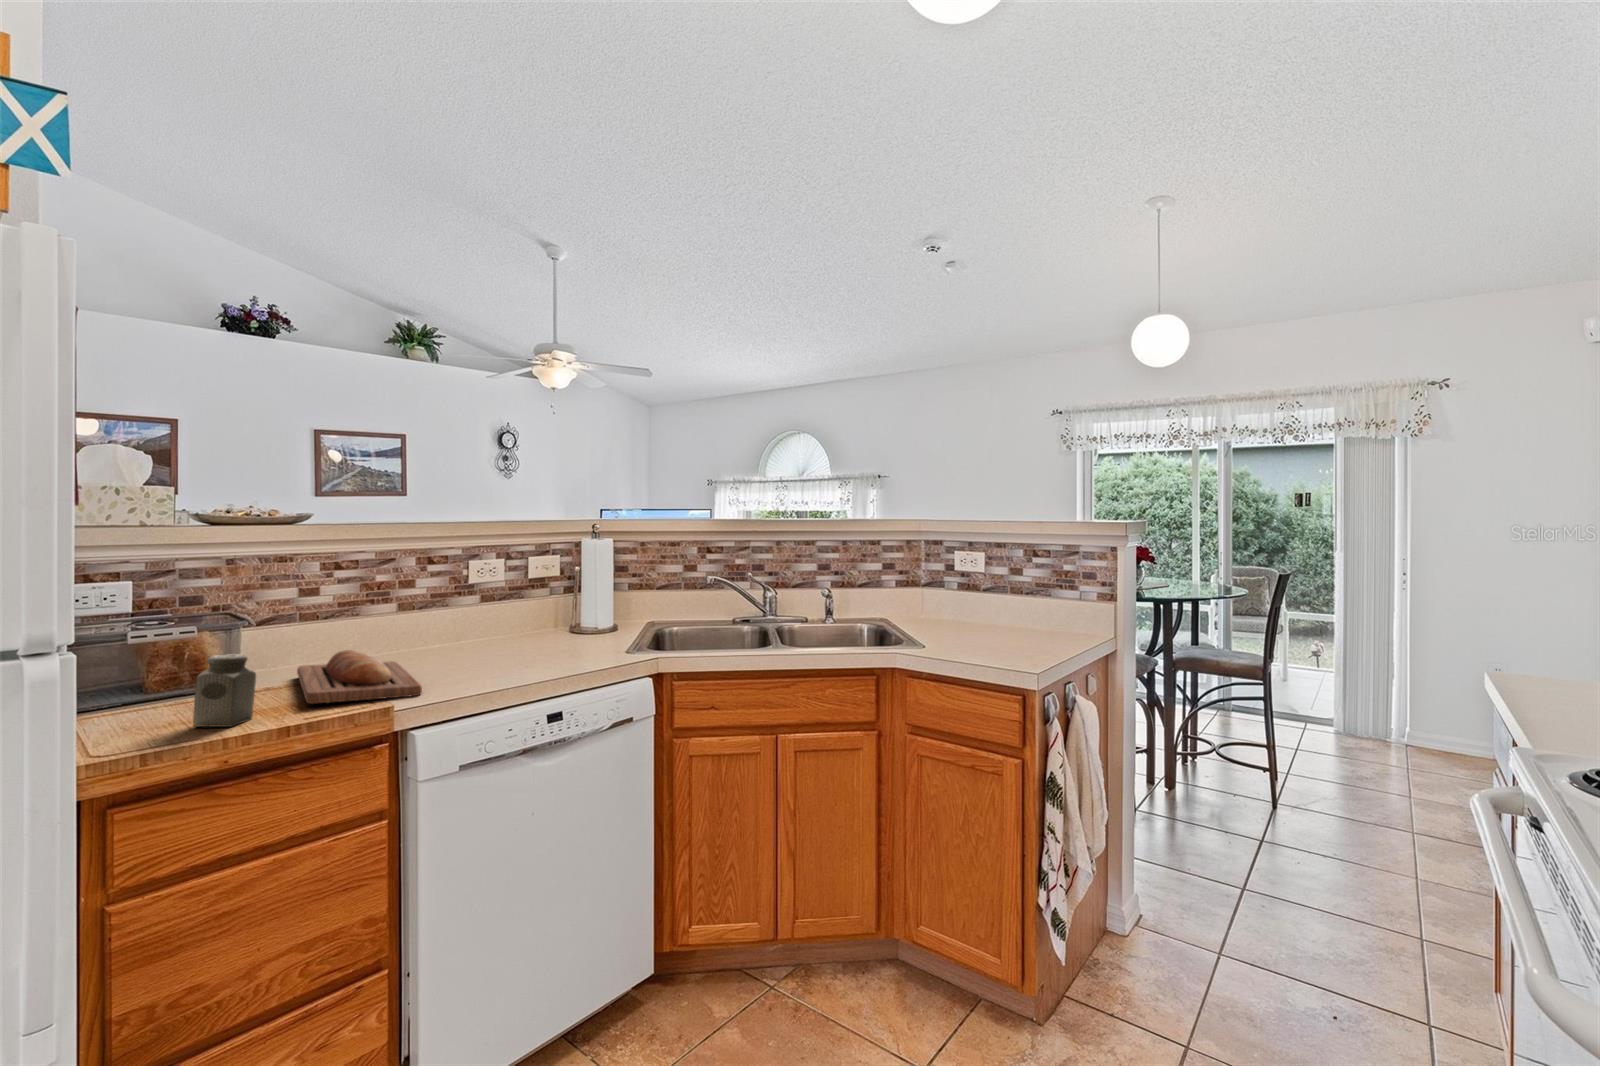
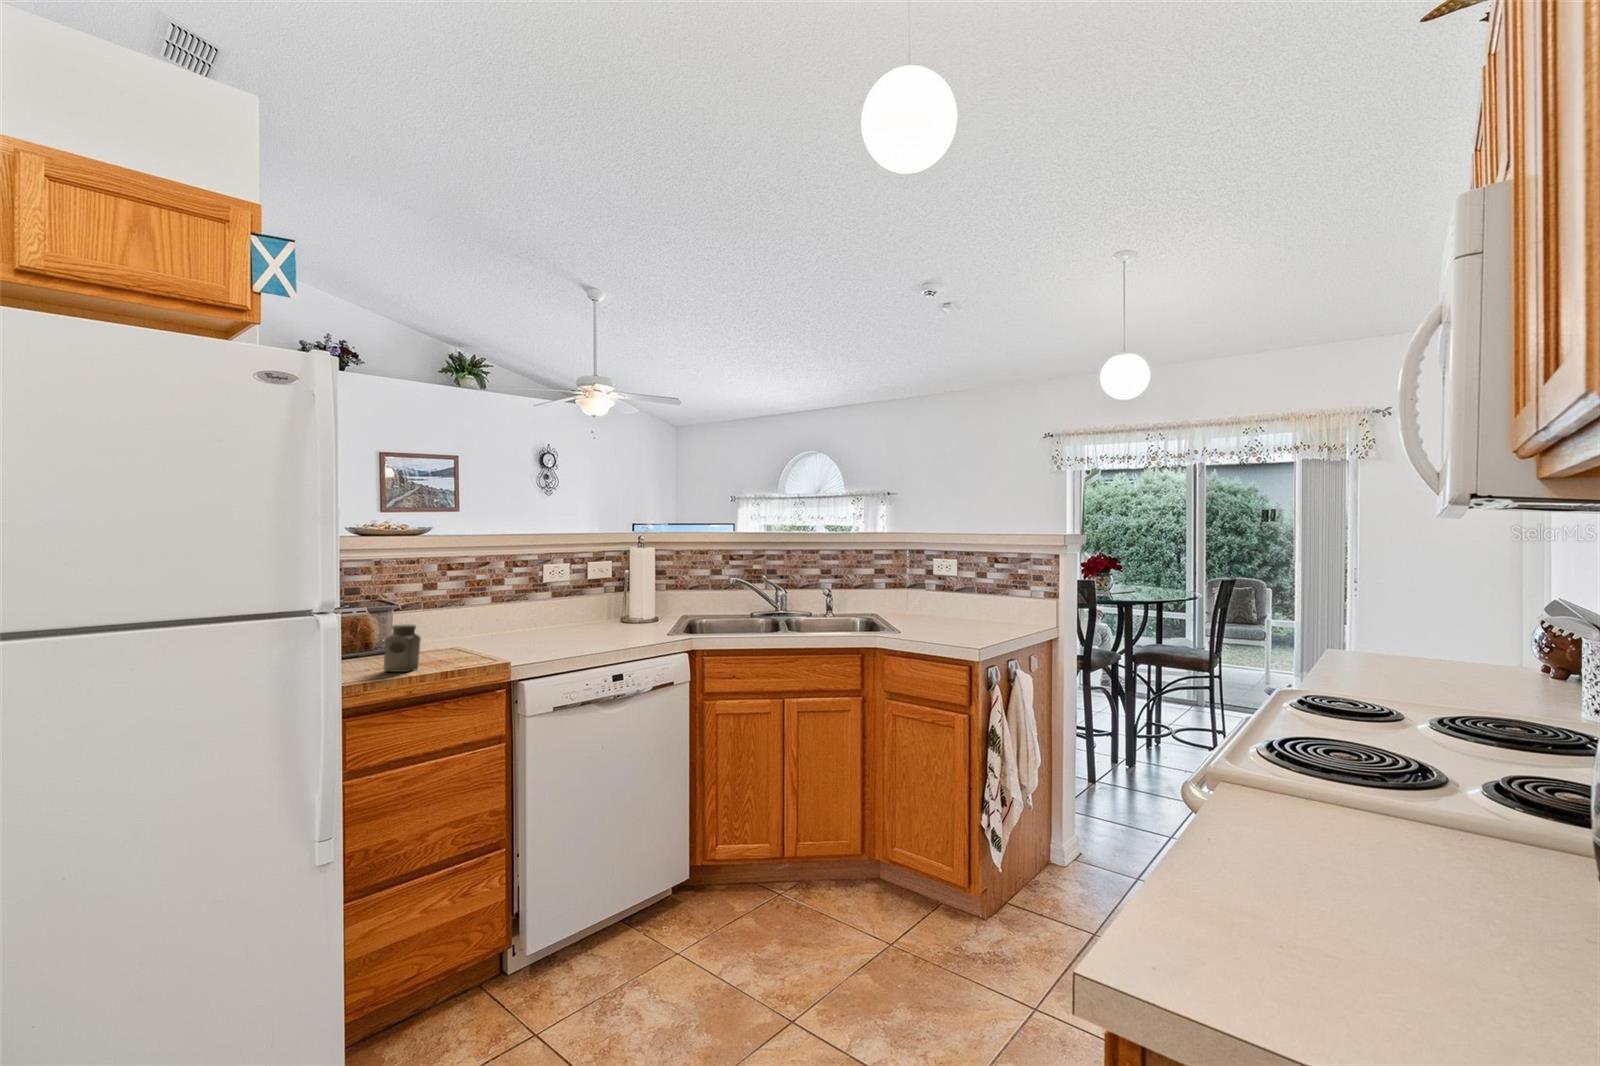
bread loaf: present [297,650,422,704] -> none [430,628,525,660]

